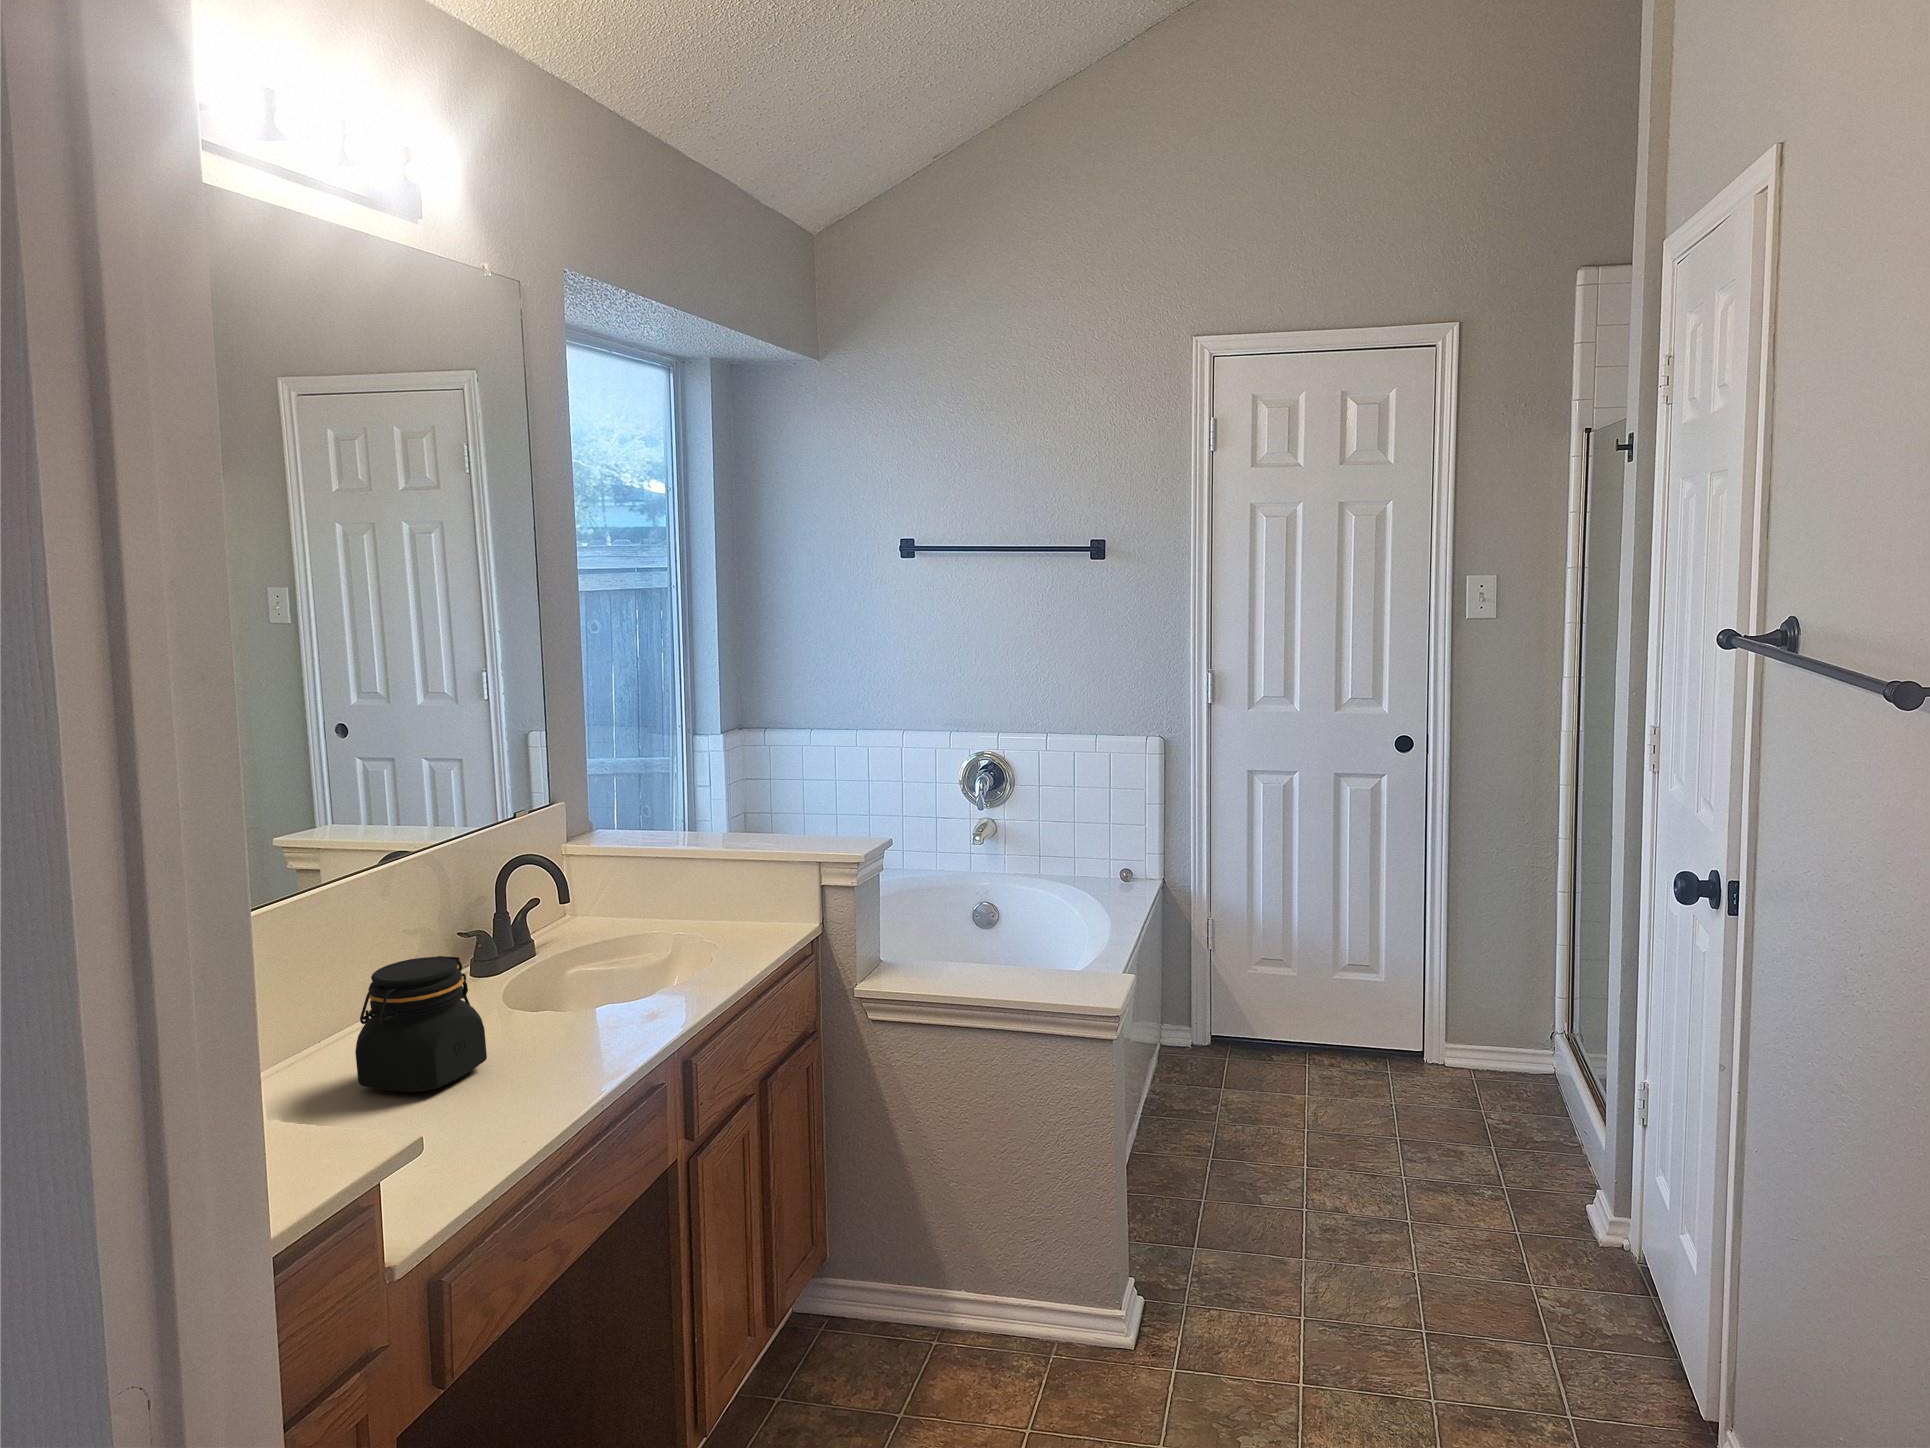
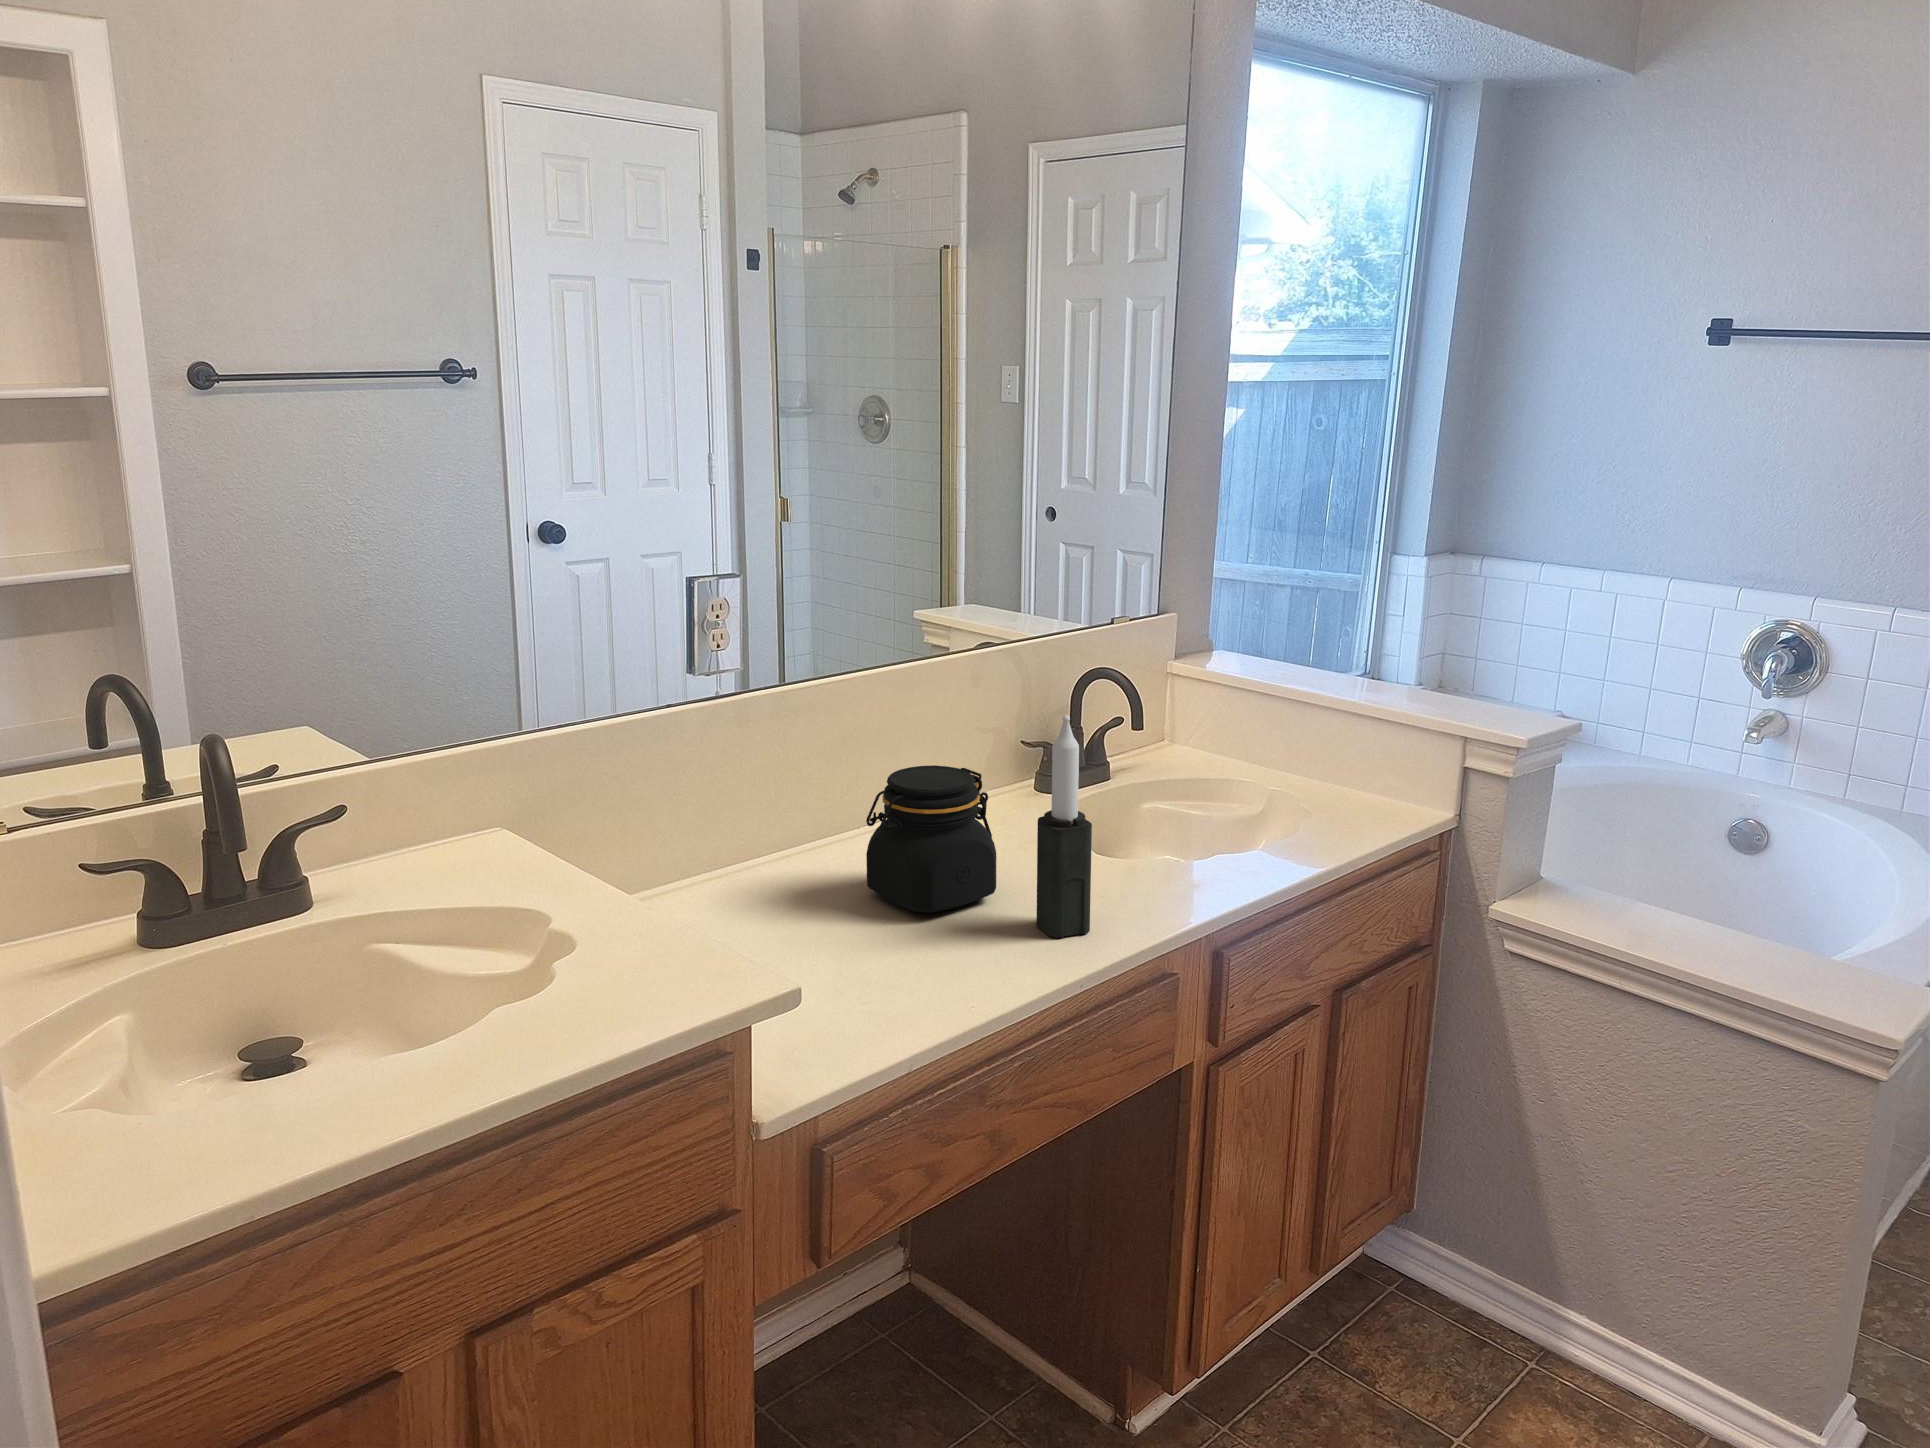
candle: none [528,887,585,1079] -> present [1036,715,1092,938]

